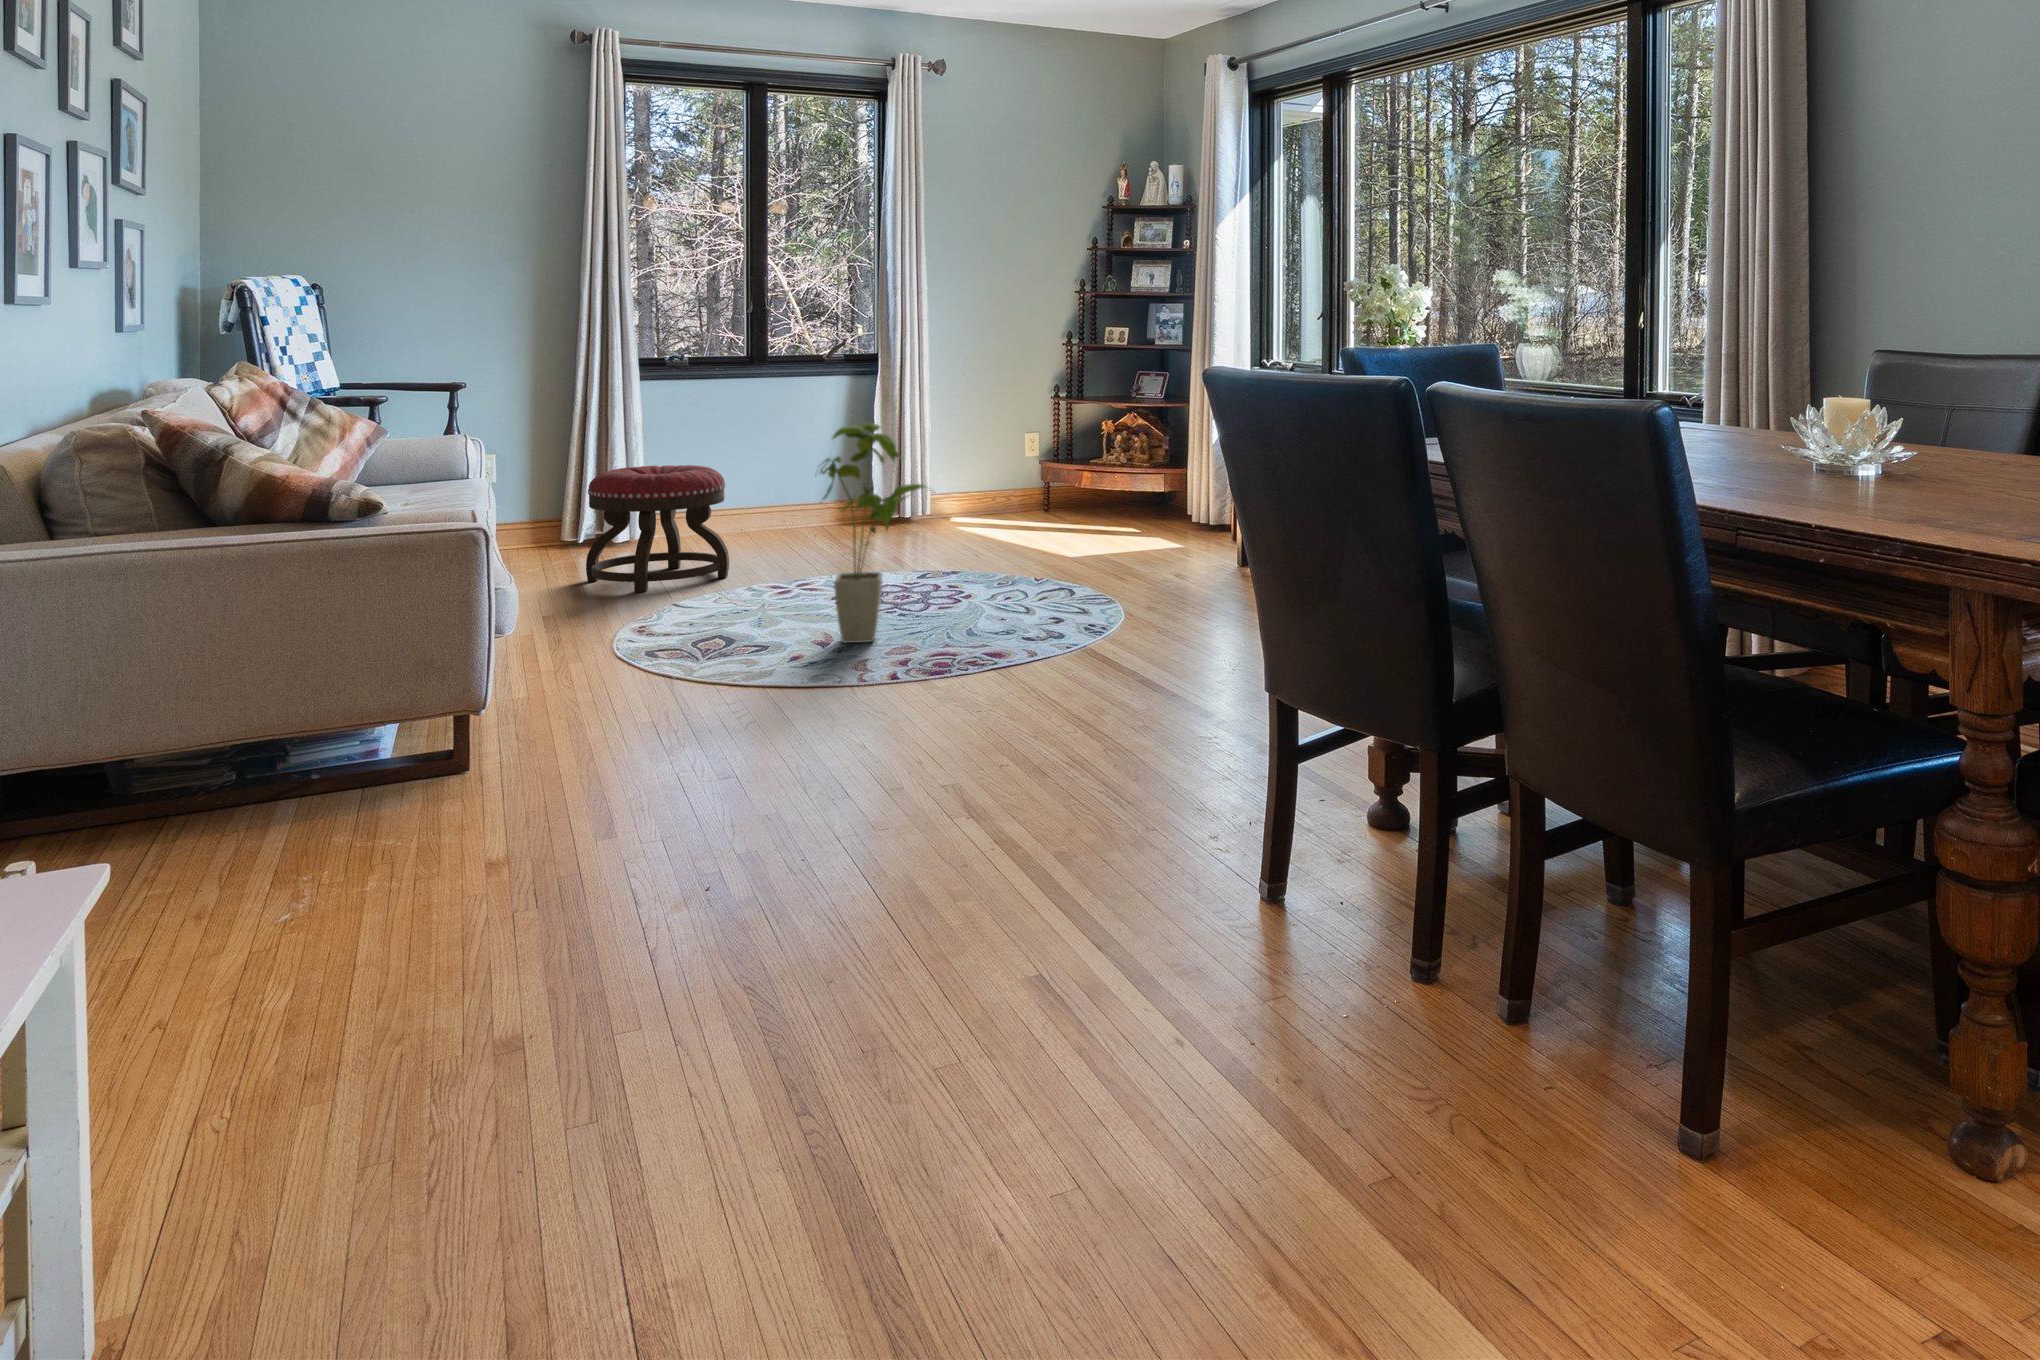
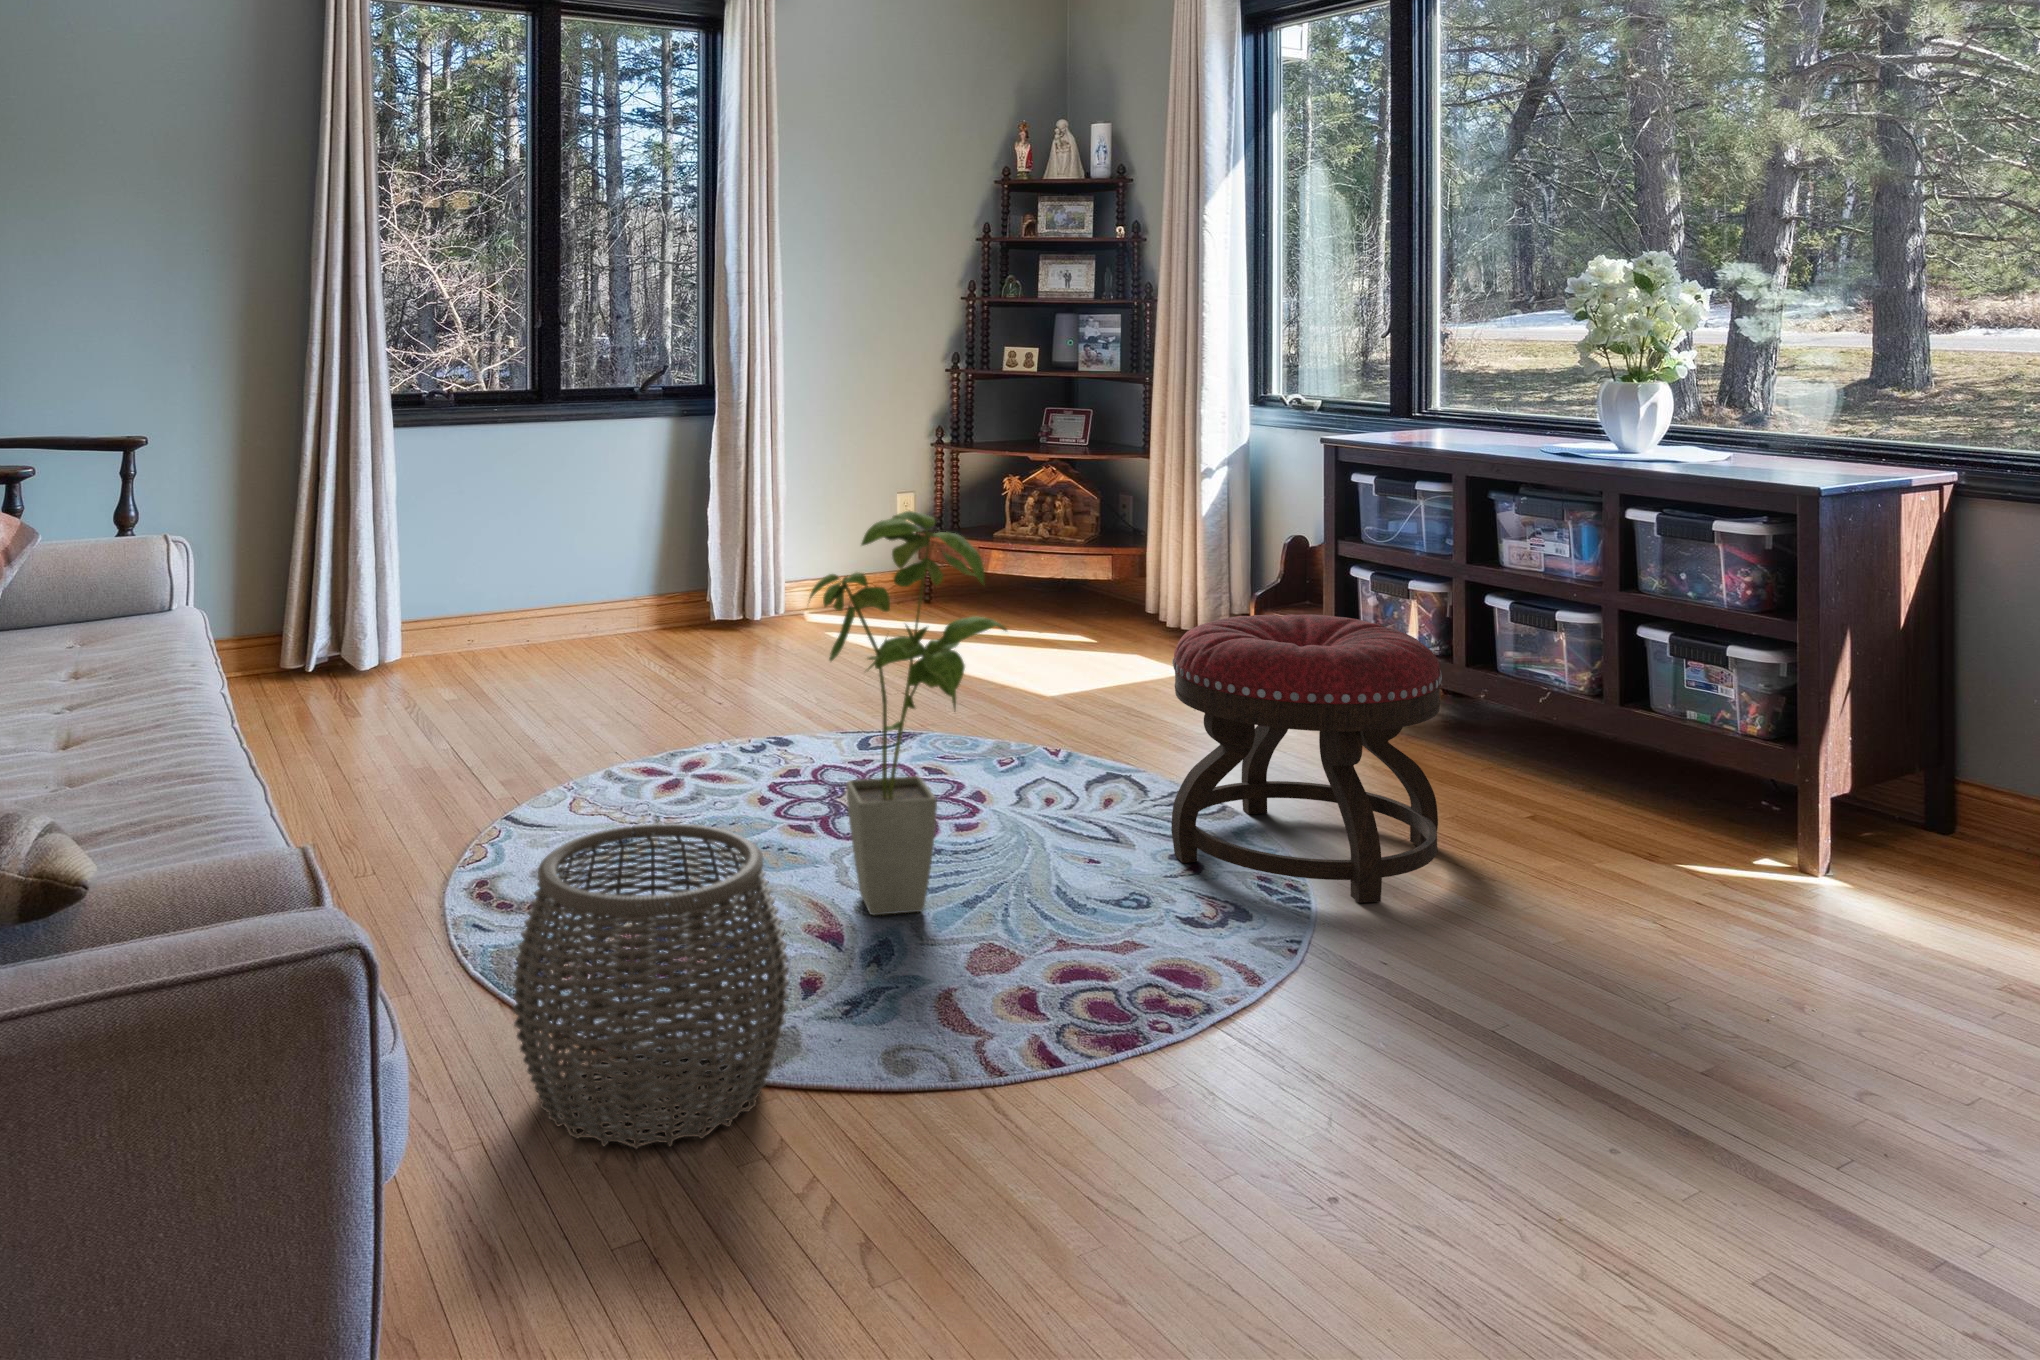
ottoman: present [586,465,729,592] -> present [1171,614,1442,903]
woven basket: none [603,572,746,707] -> present [513,823,789,1149]

